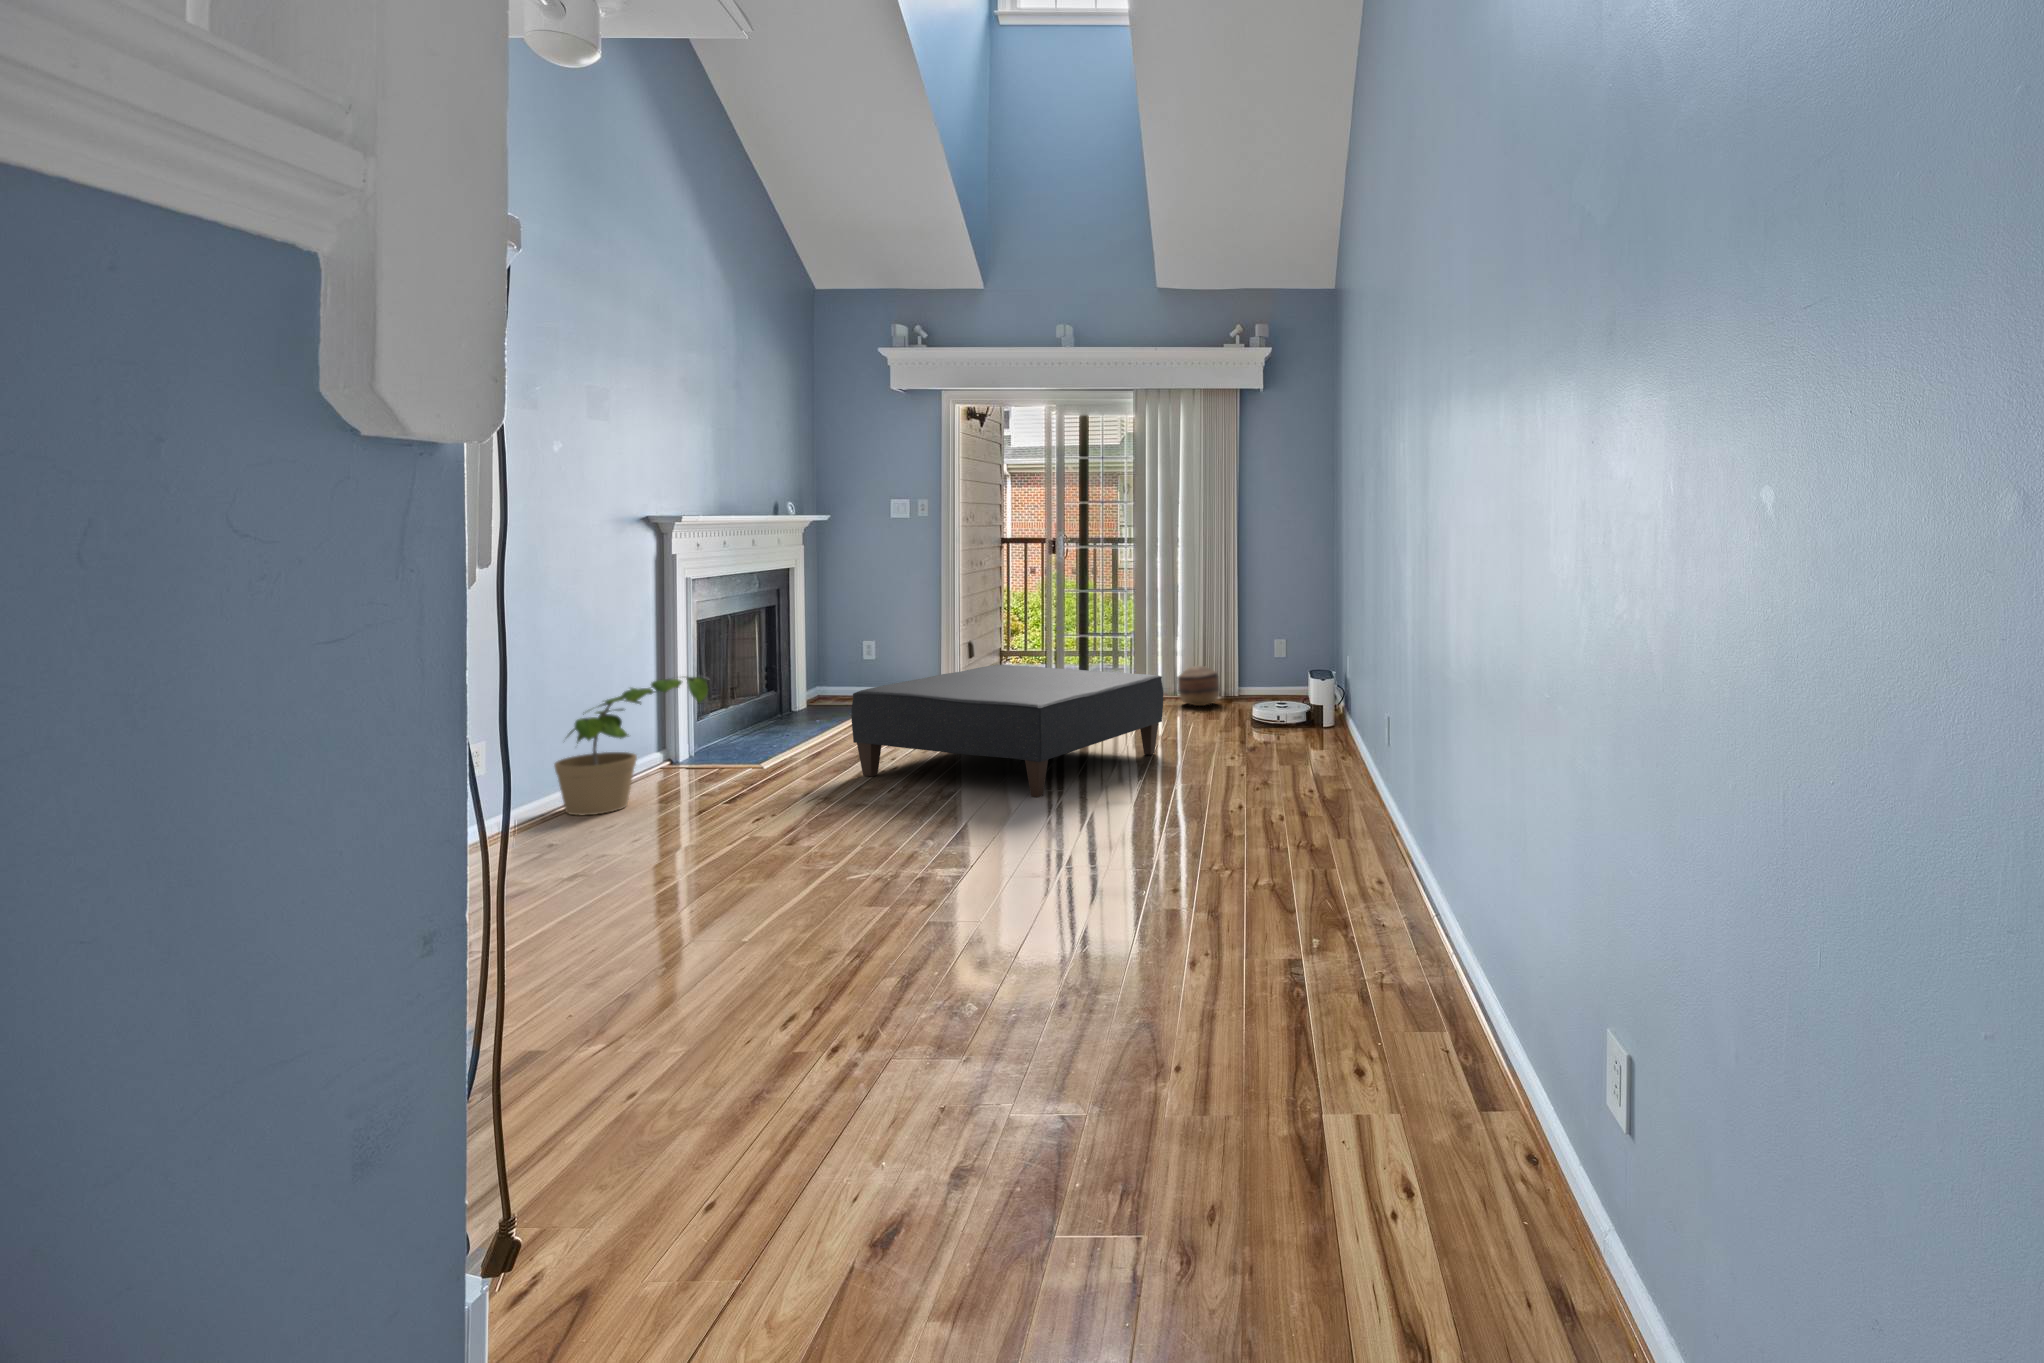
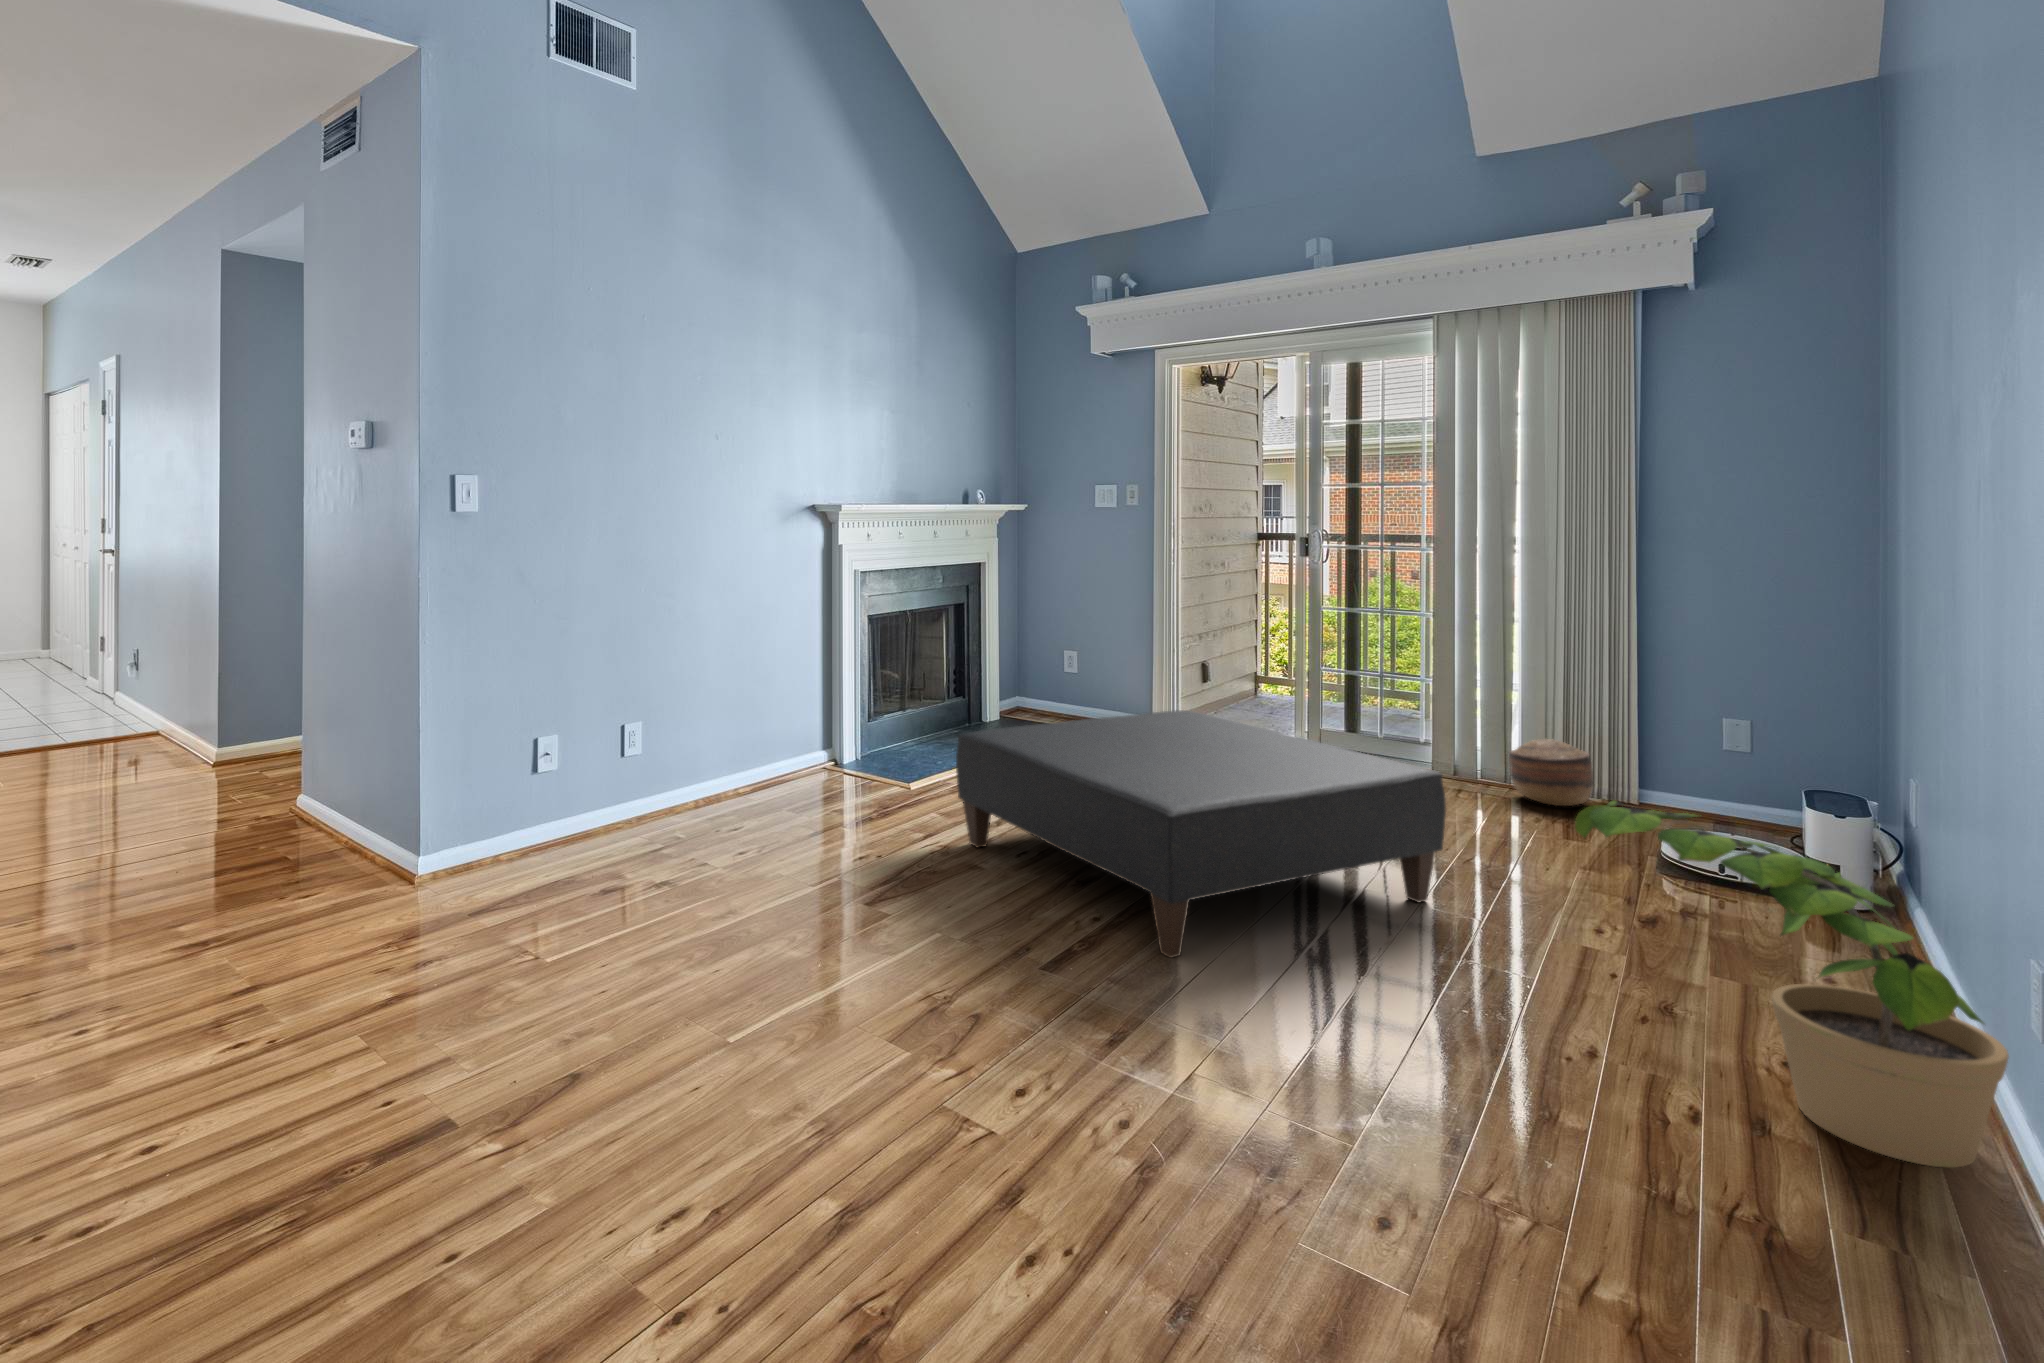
potted plant: present [554,677,708,815] -> present [1575,801,2009,1168]

